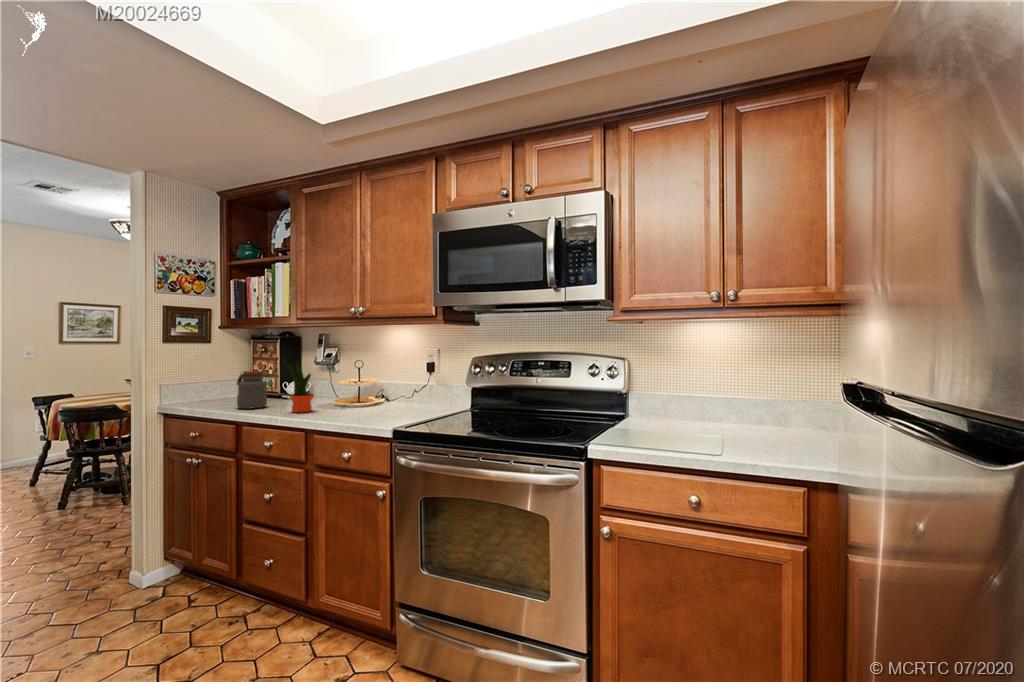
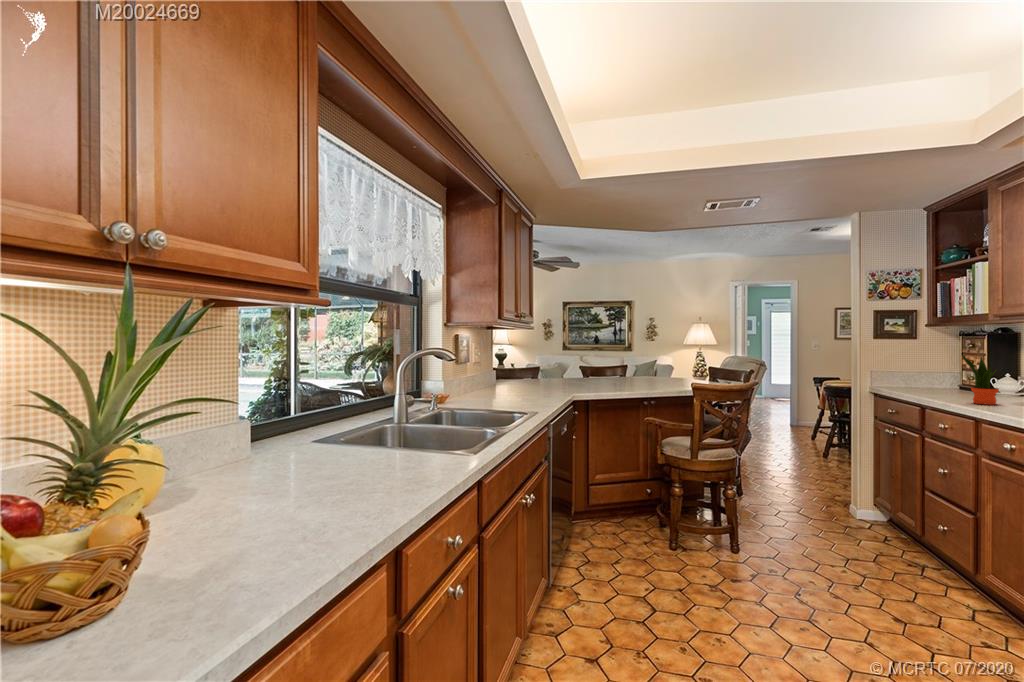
jar: present [237,371,267,409] -> none [926,364,957,397]

